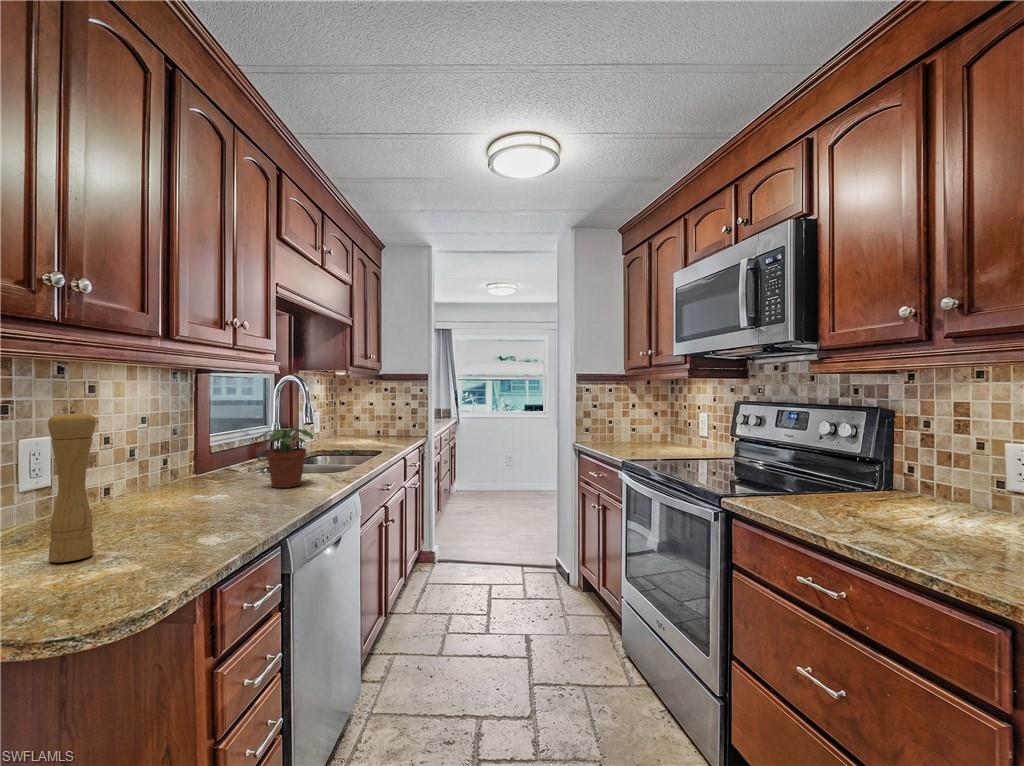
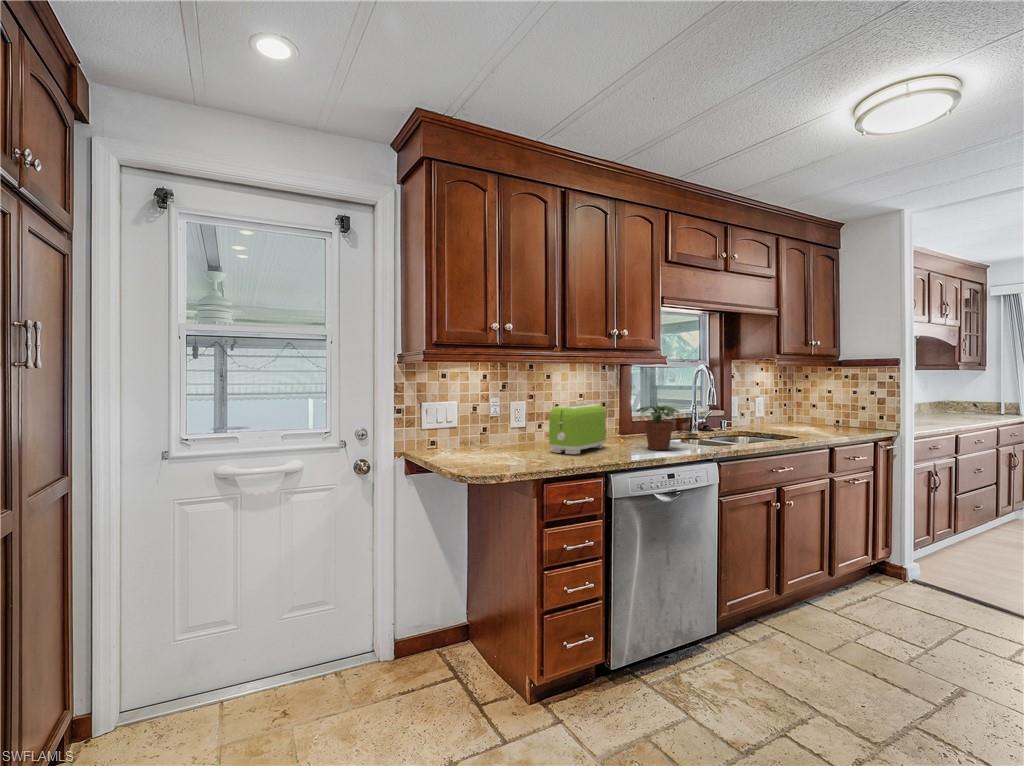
pepper mill: present [48,411,96,562] -> none [493,386,512,461]
toaster: none [134,433,213,520] -> present [549,404,606,454]

